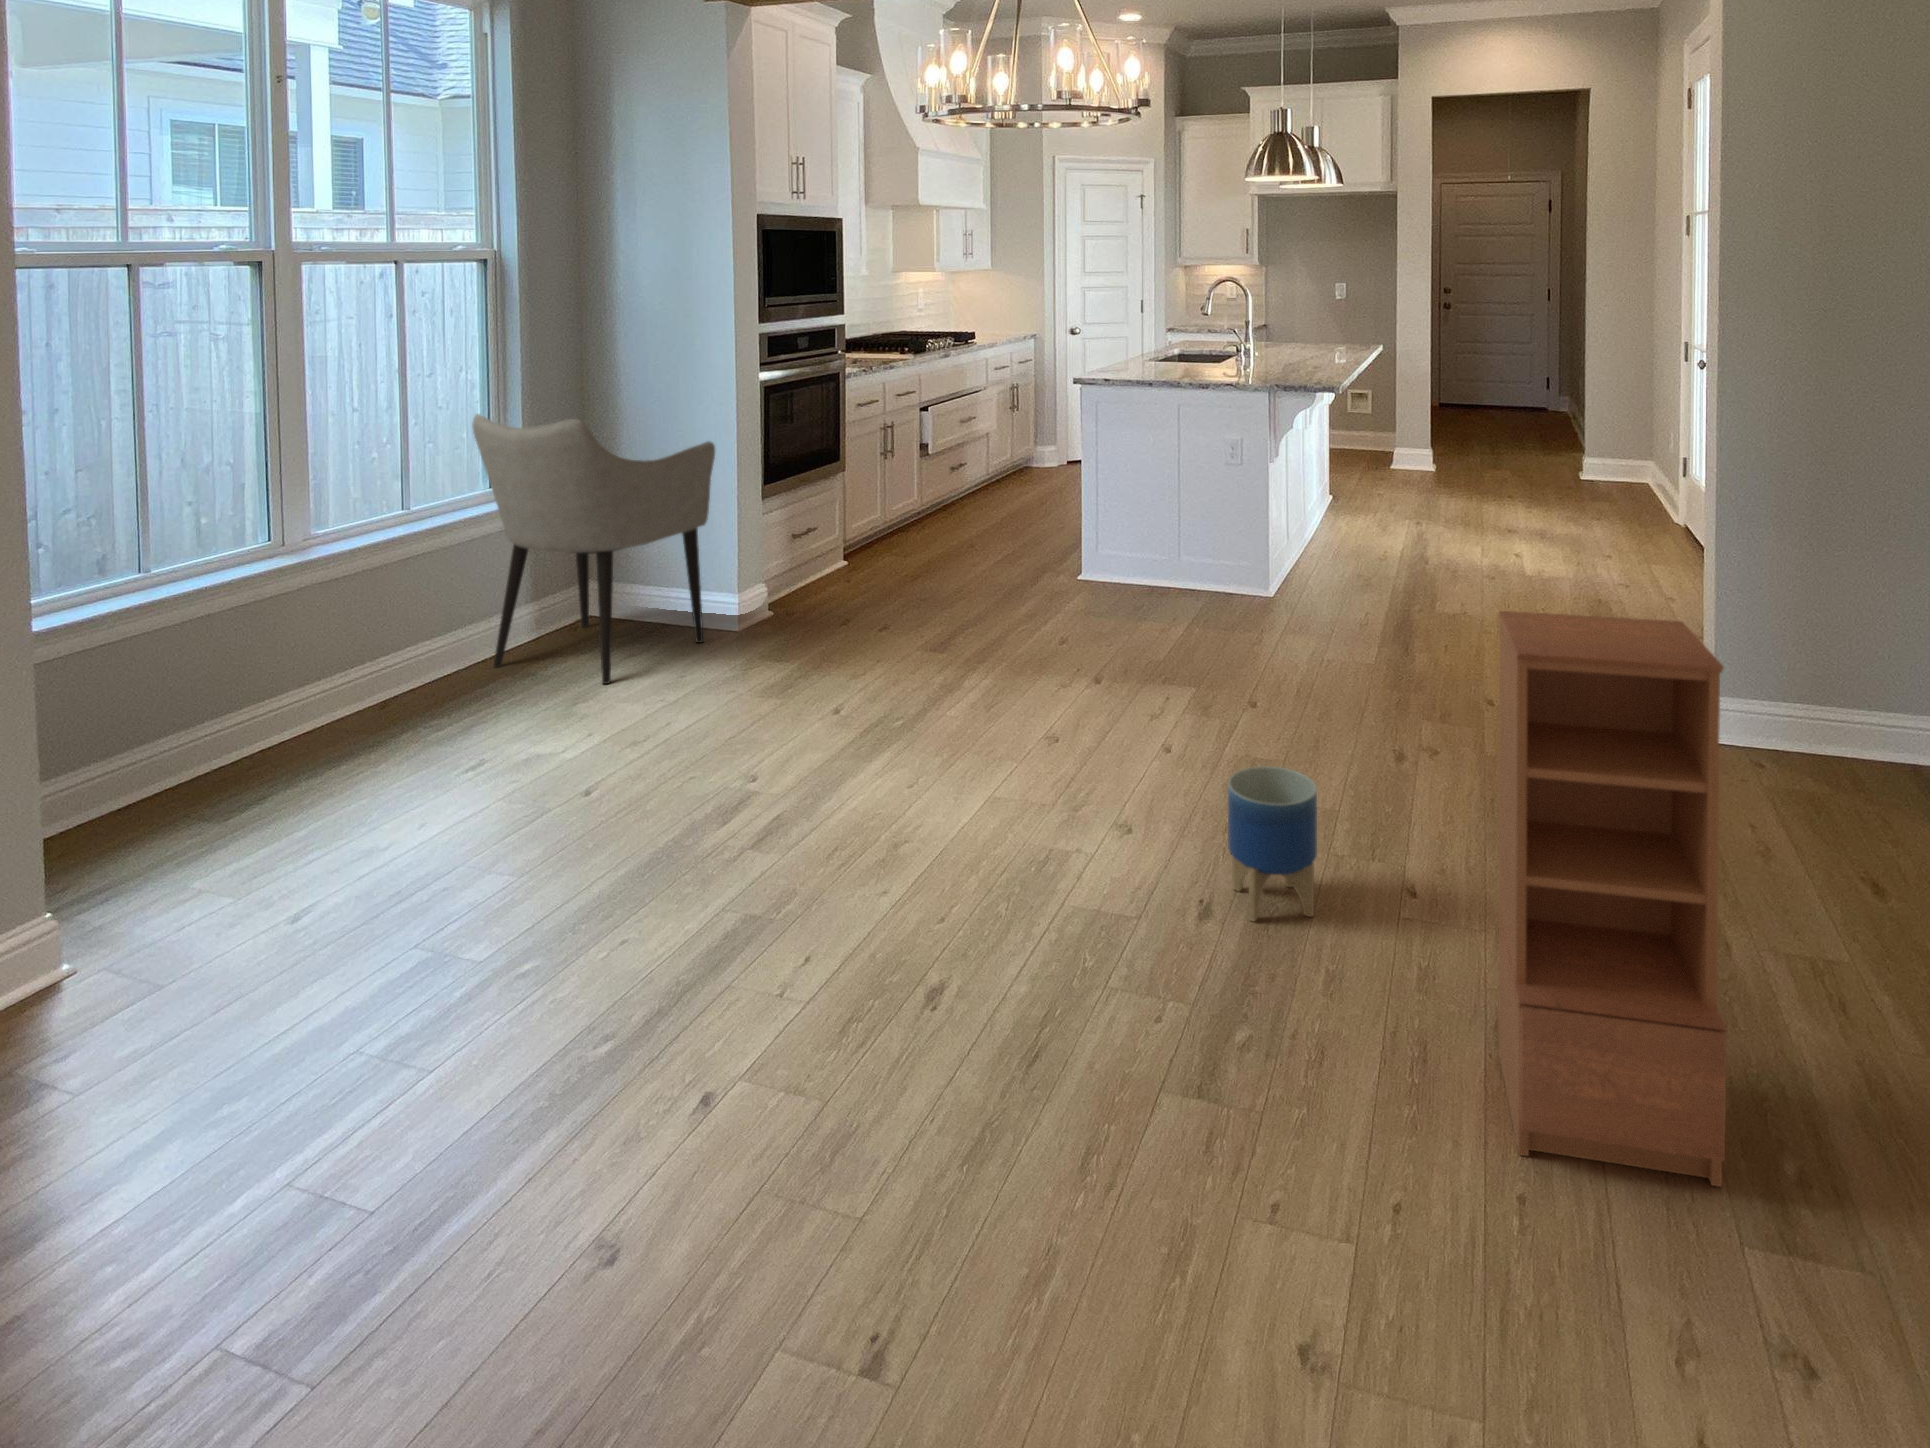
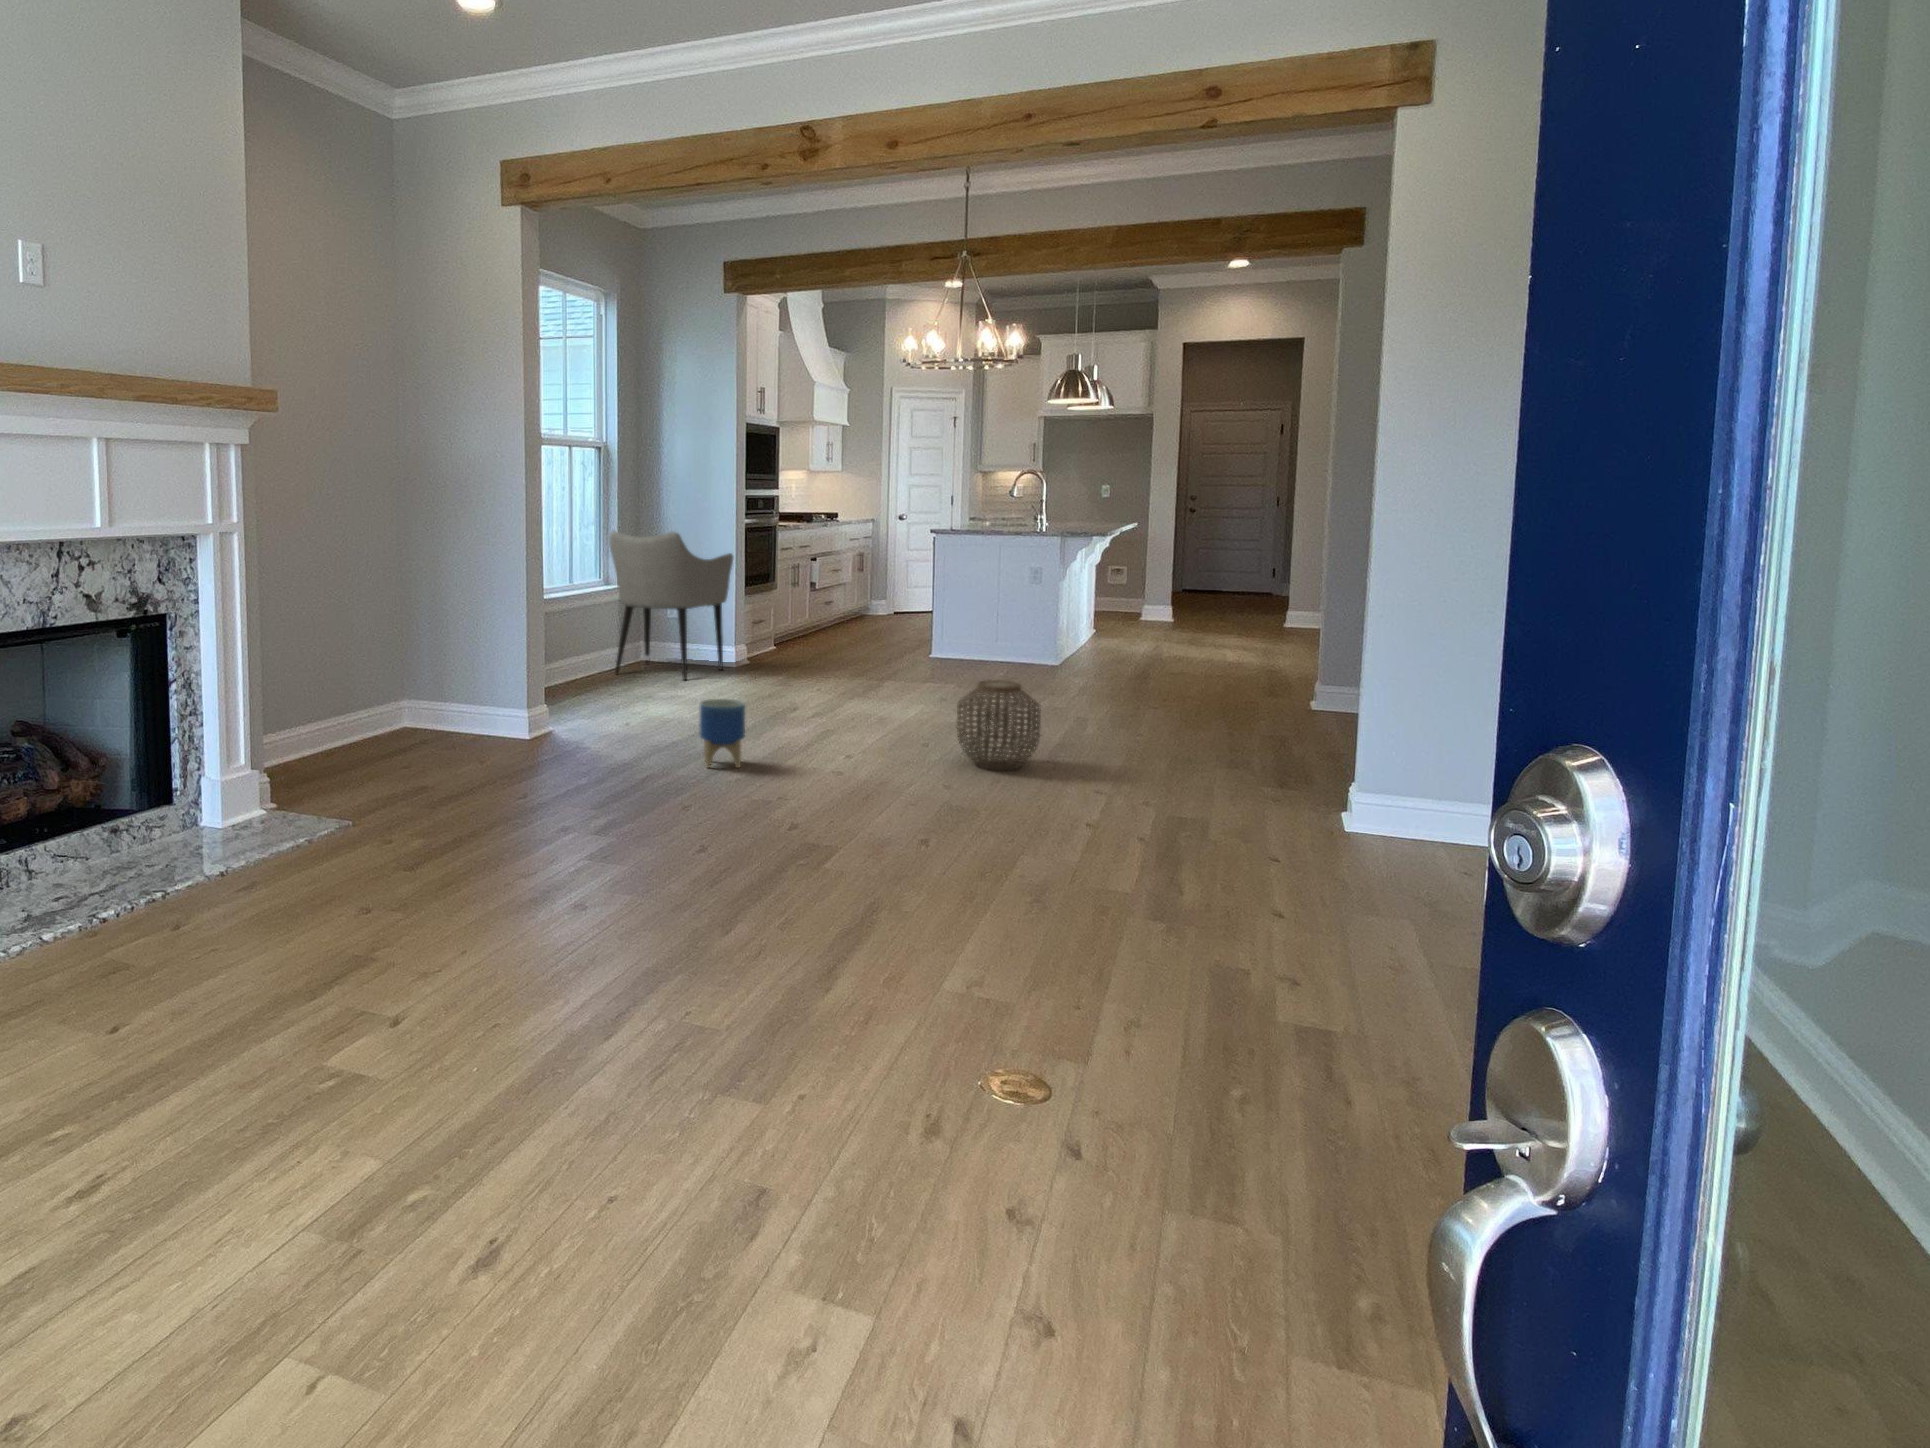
bookcase: present [1498,611,1727,1187] -> none [1180,576,1274,782]
planter: present [1228,766,1317,921] -> present [699,699,745,768]
woven basket: none [959,882,1164,1155] -> present [957,680,1041,770]

